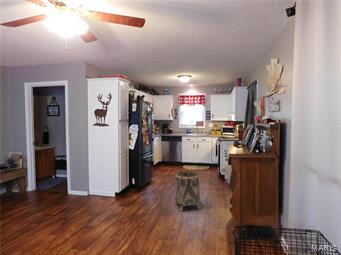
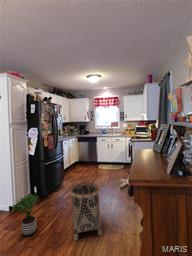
potted plant: none [130,177,152,210] -> present [12,194,39,236]

